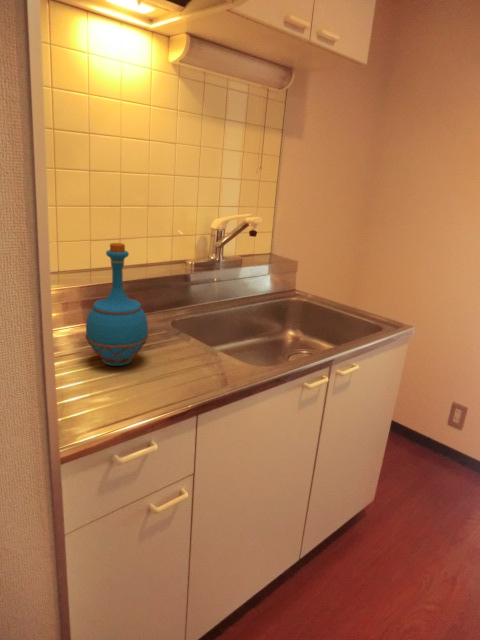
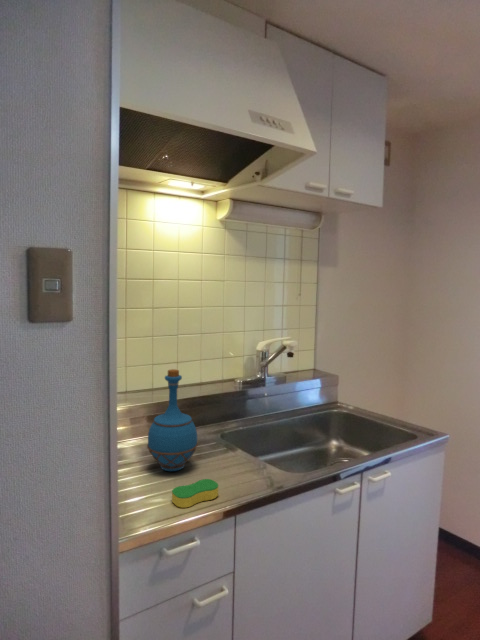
sponge: none [123,376,178,410] -> present [172,479,218,508]

